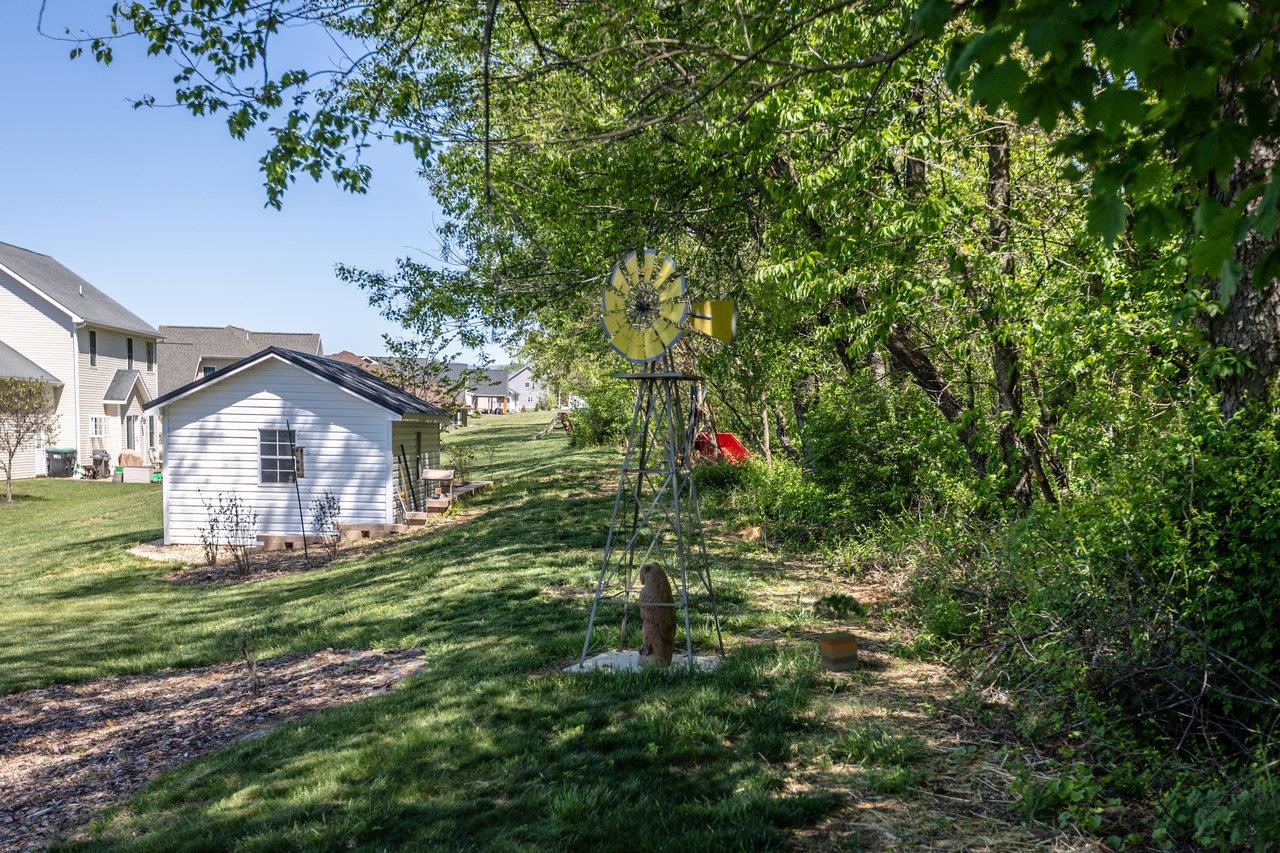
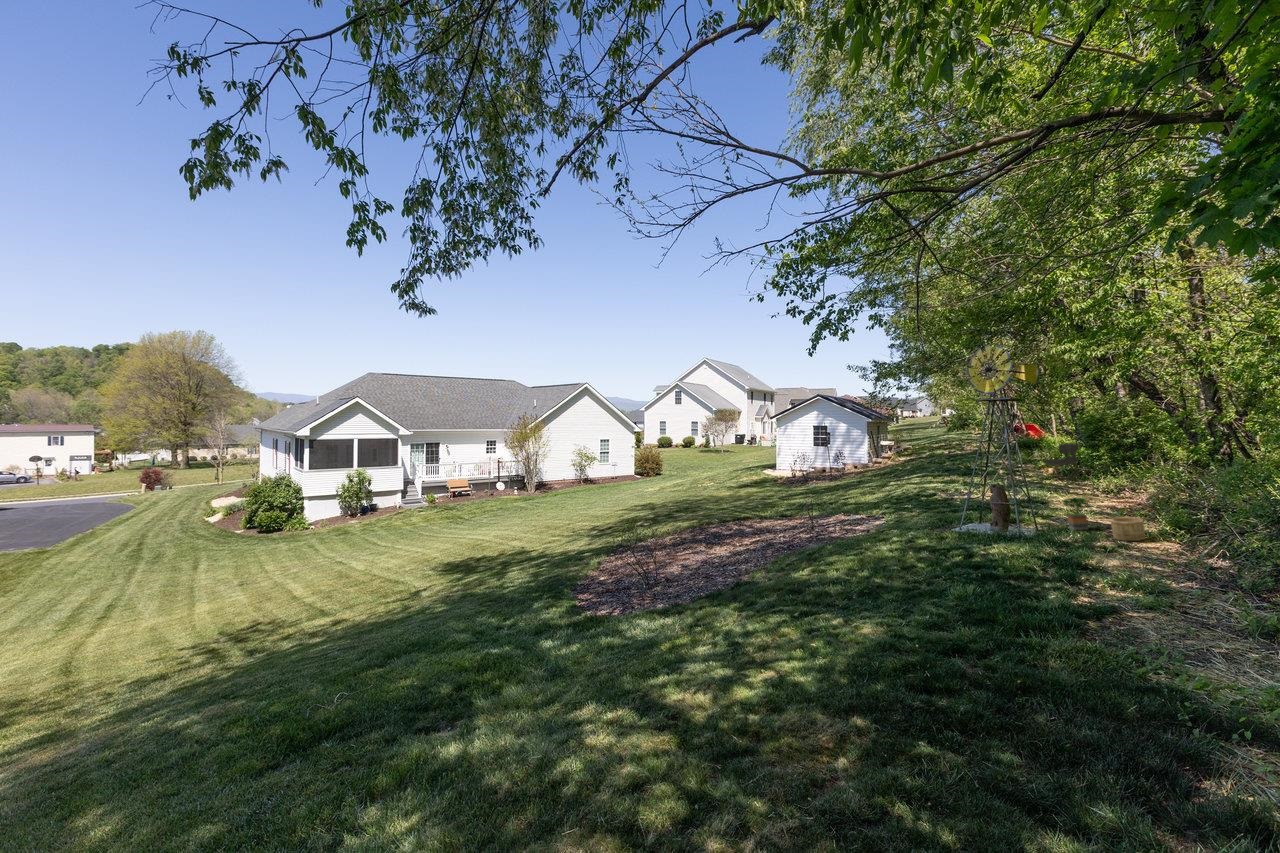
chair: none [739,474,794,550] -> present [1045,443,1079,479]
wooden bucket: none [907,635,966,692] -> present [1110,517,1145,541]

